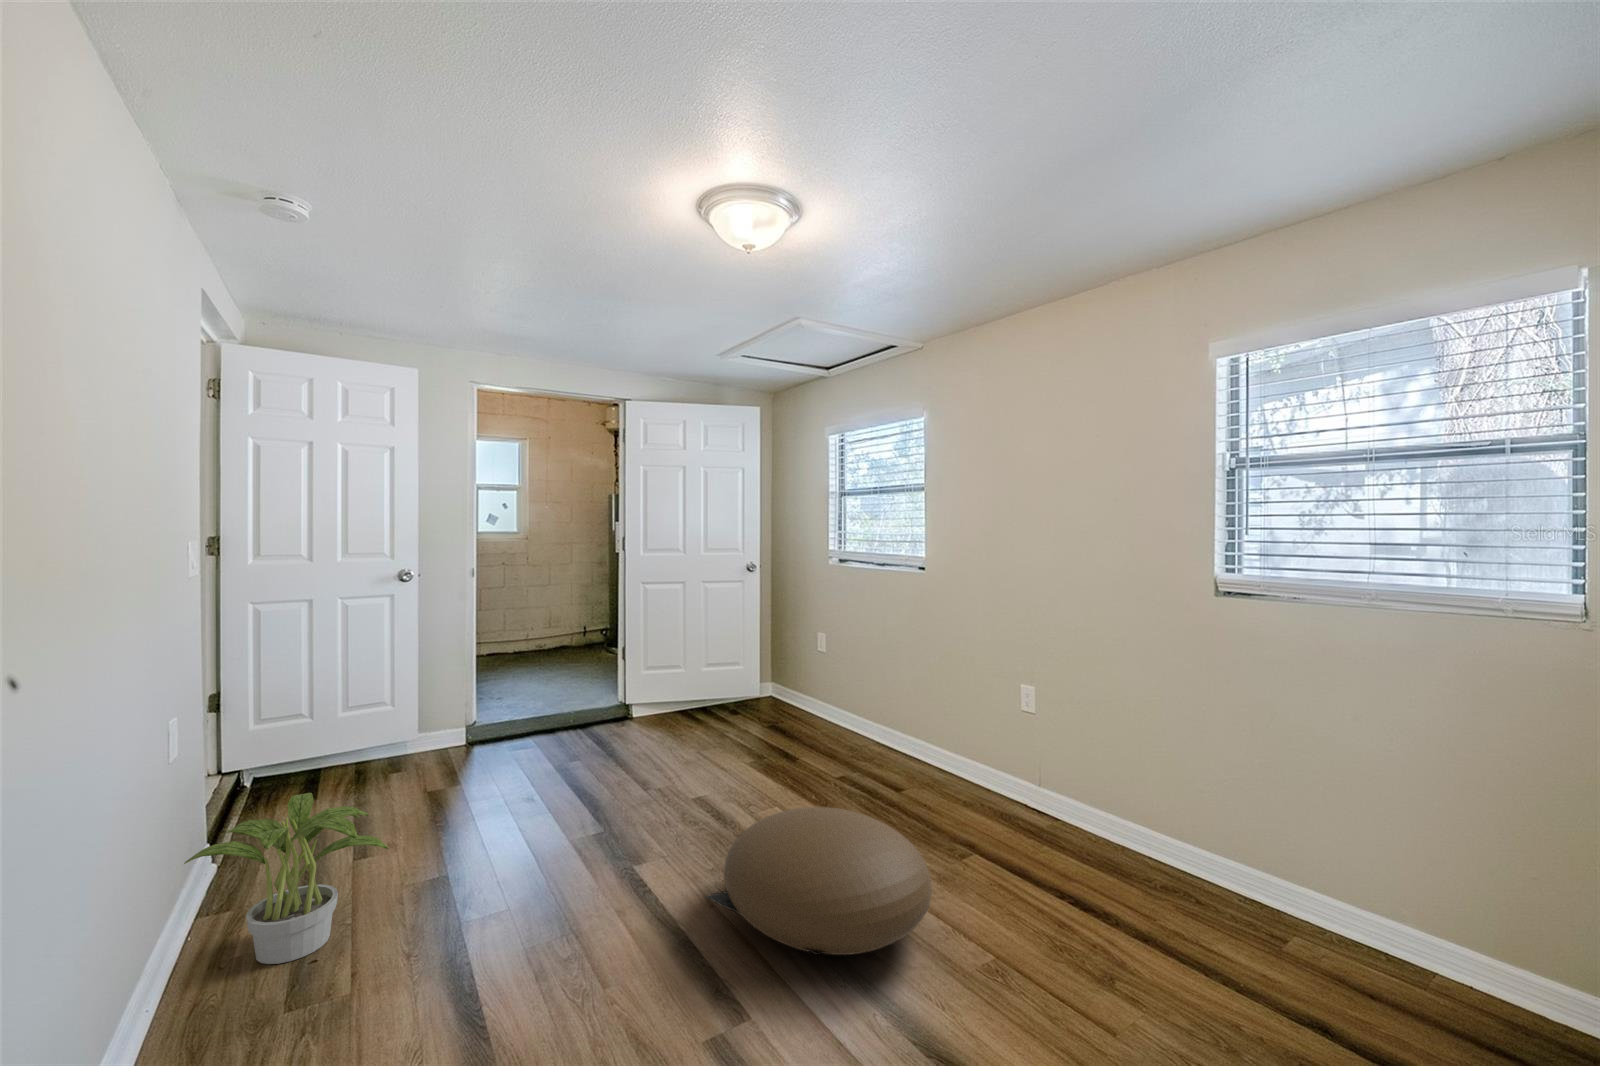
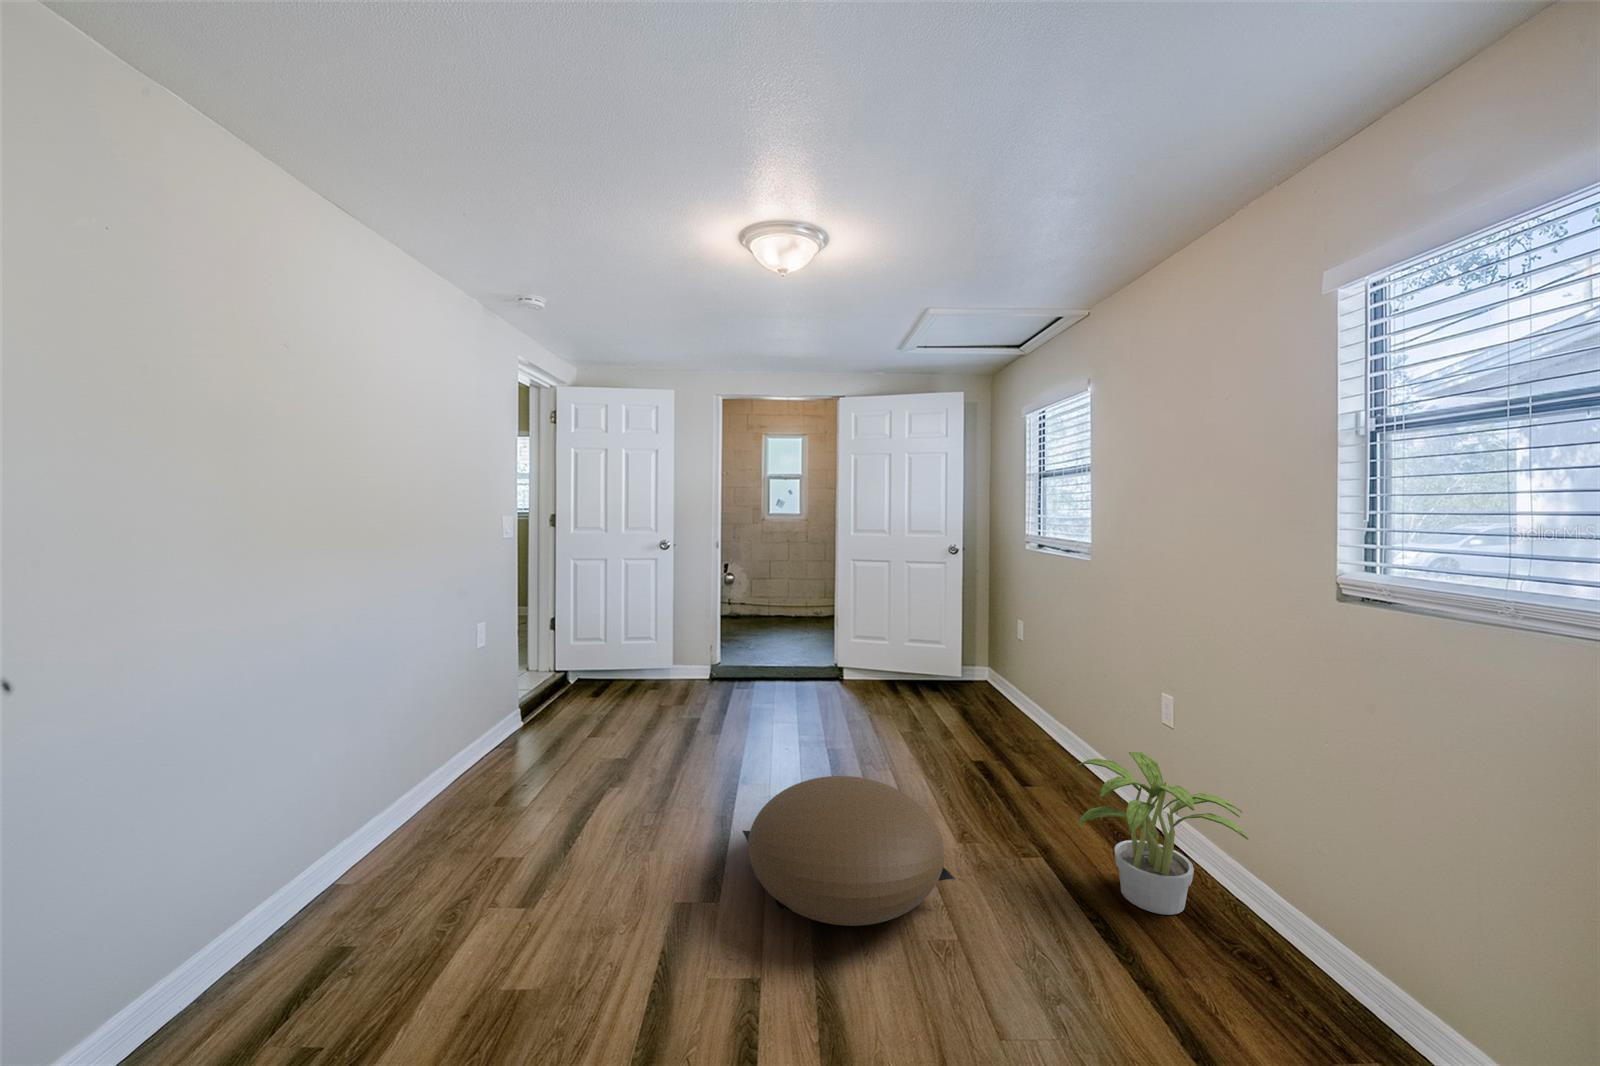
potted plant: present [184,793,388,964] -> present [1077,752,1248,915]

